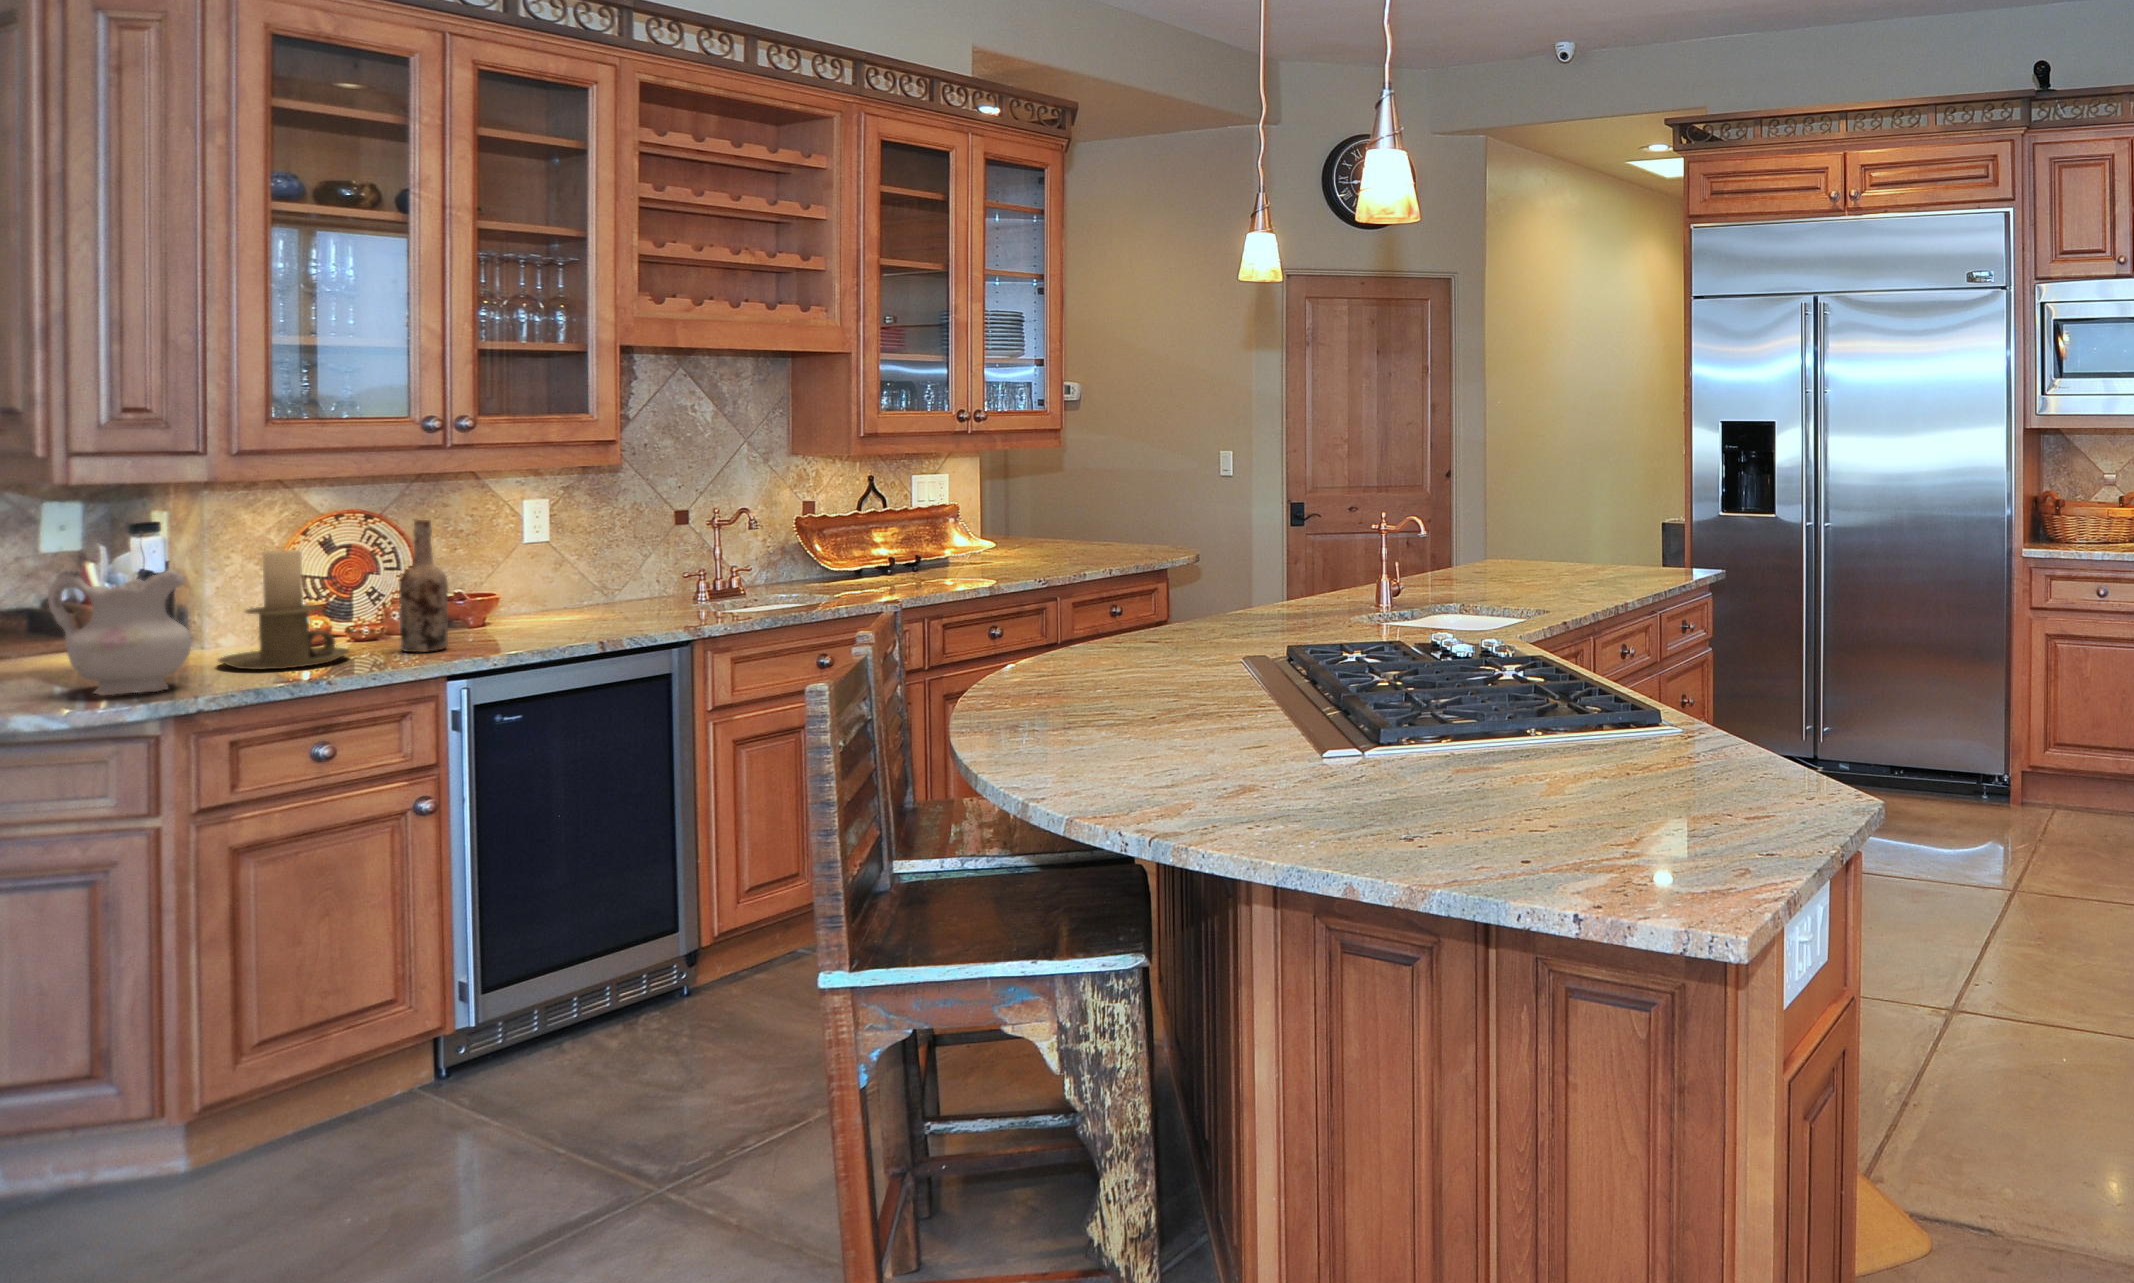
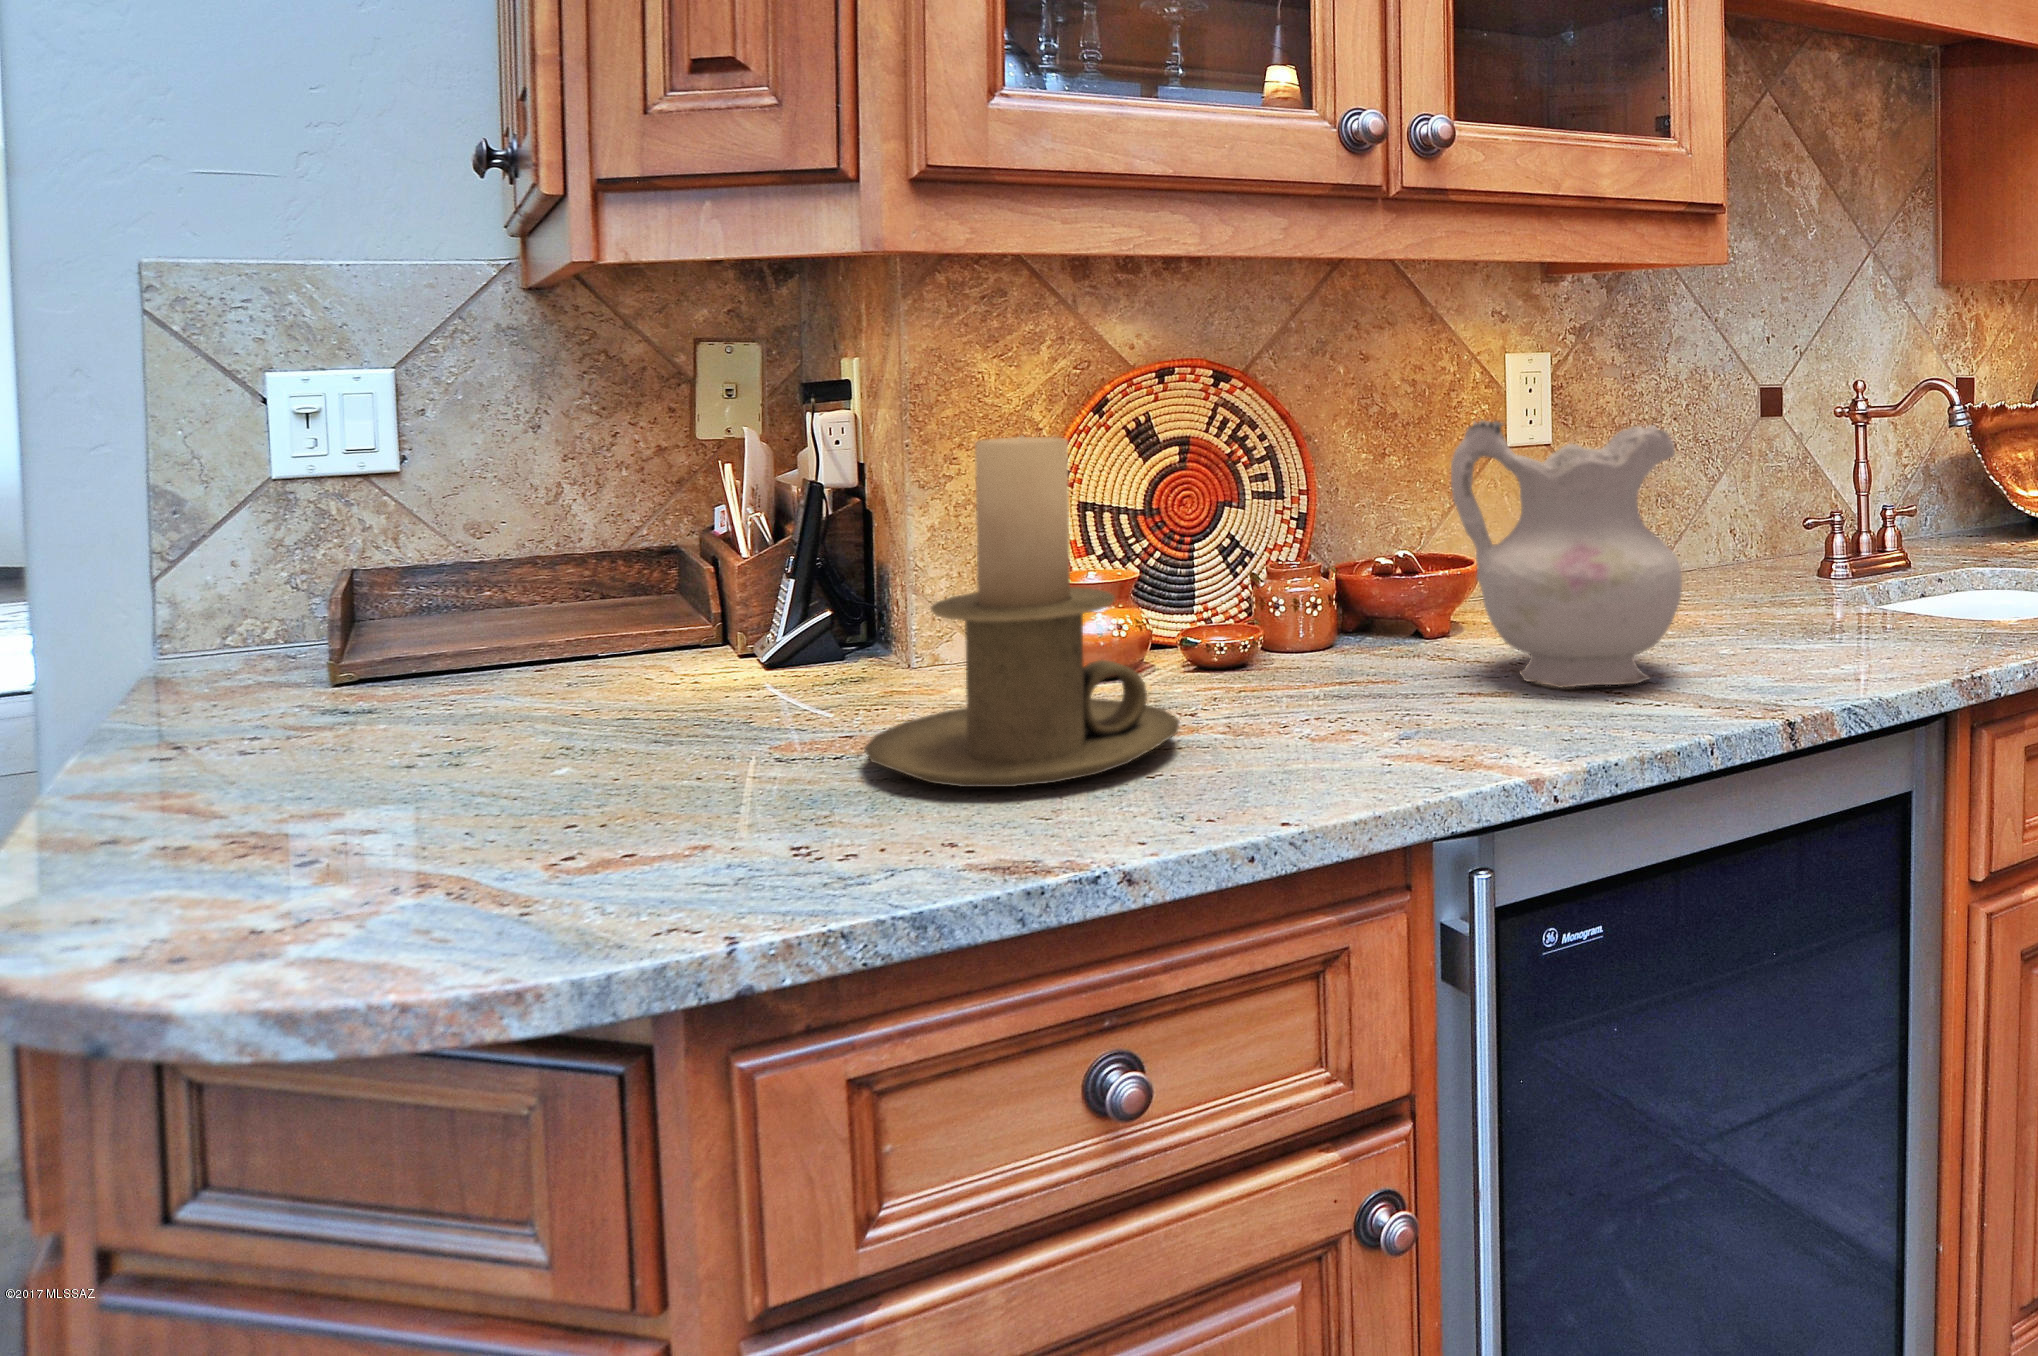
wine bottle: present [399,520,448,652] -> none [1295,364,1405,731]
ceramic pitcher: present [48,570,191,695] -> present [1451,420,1682,687]

